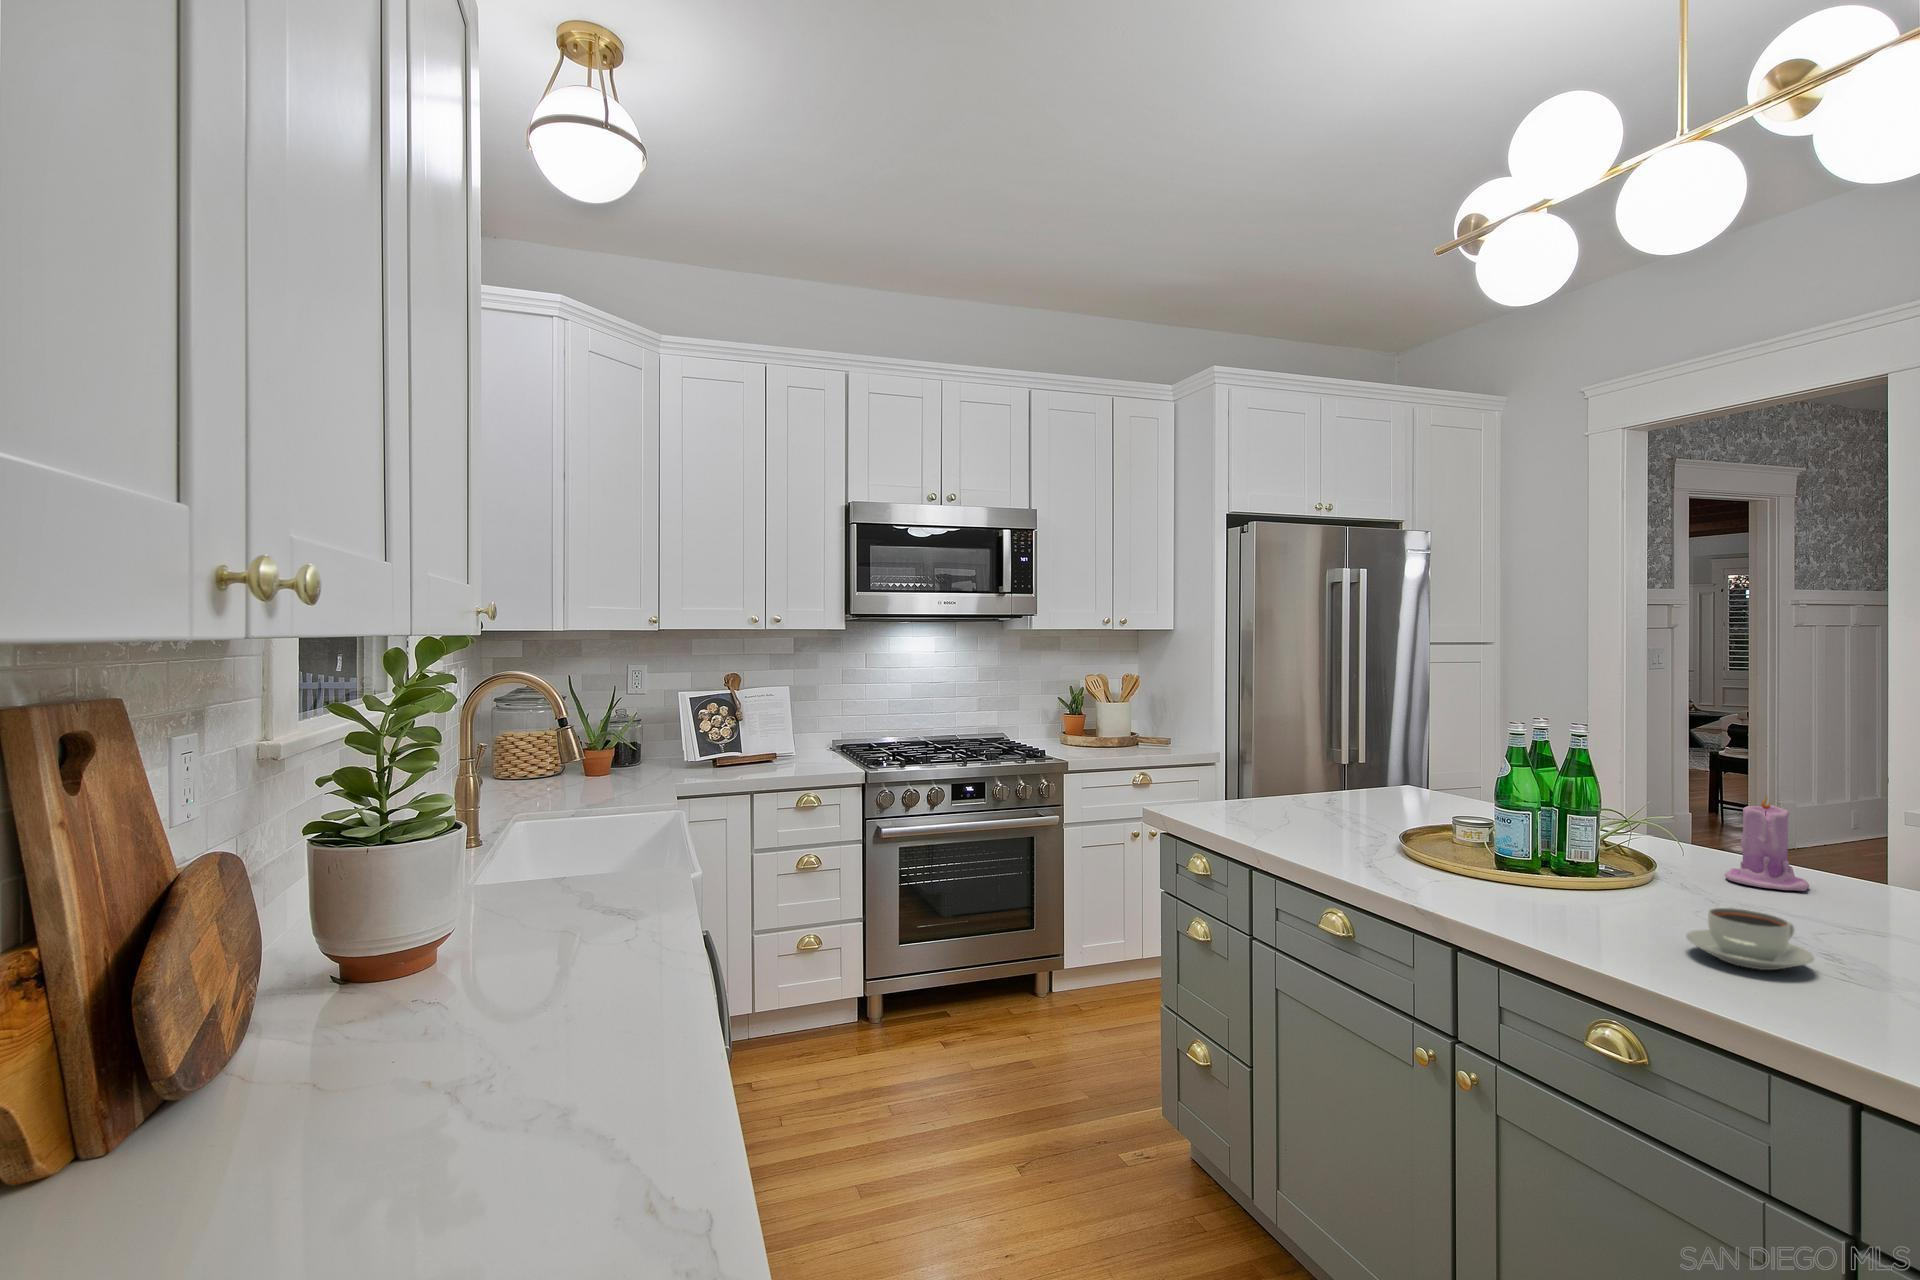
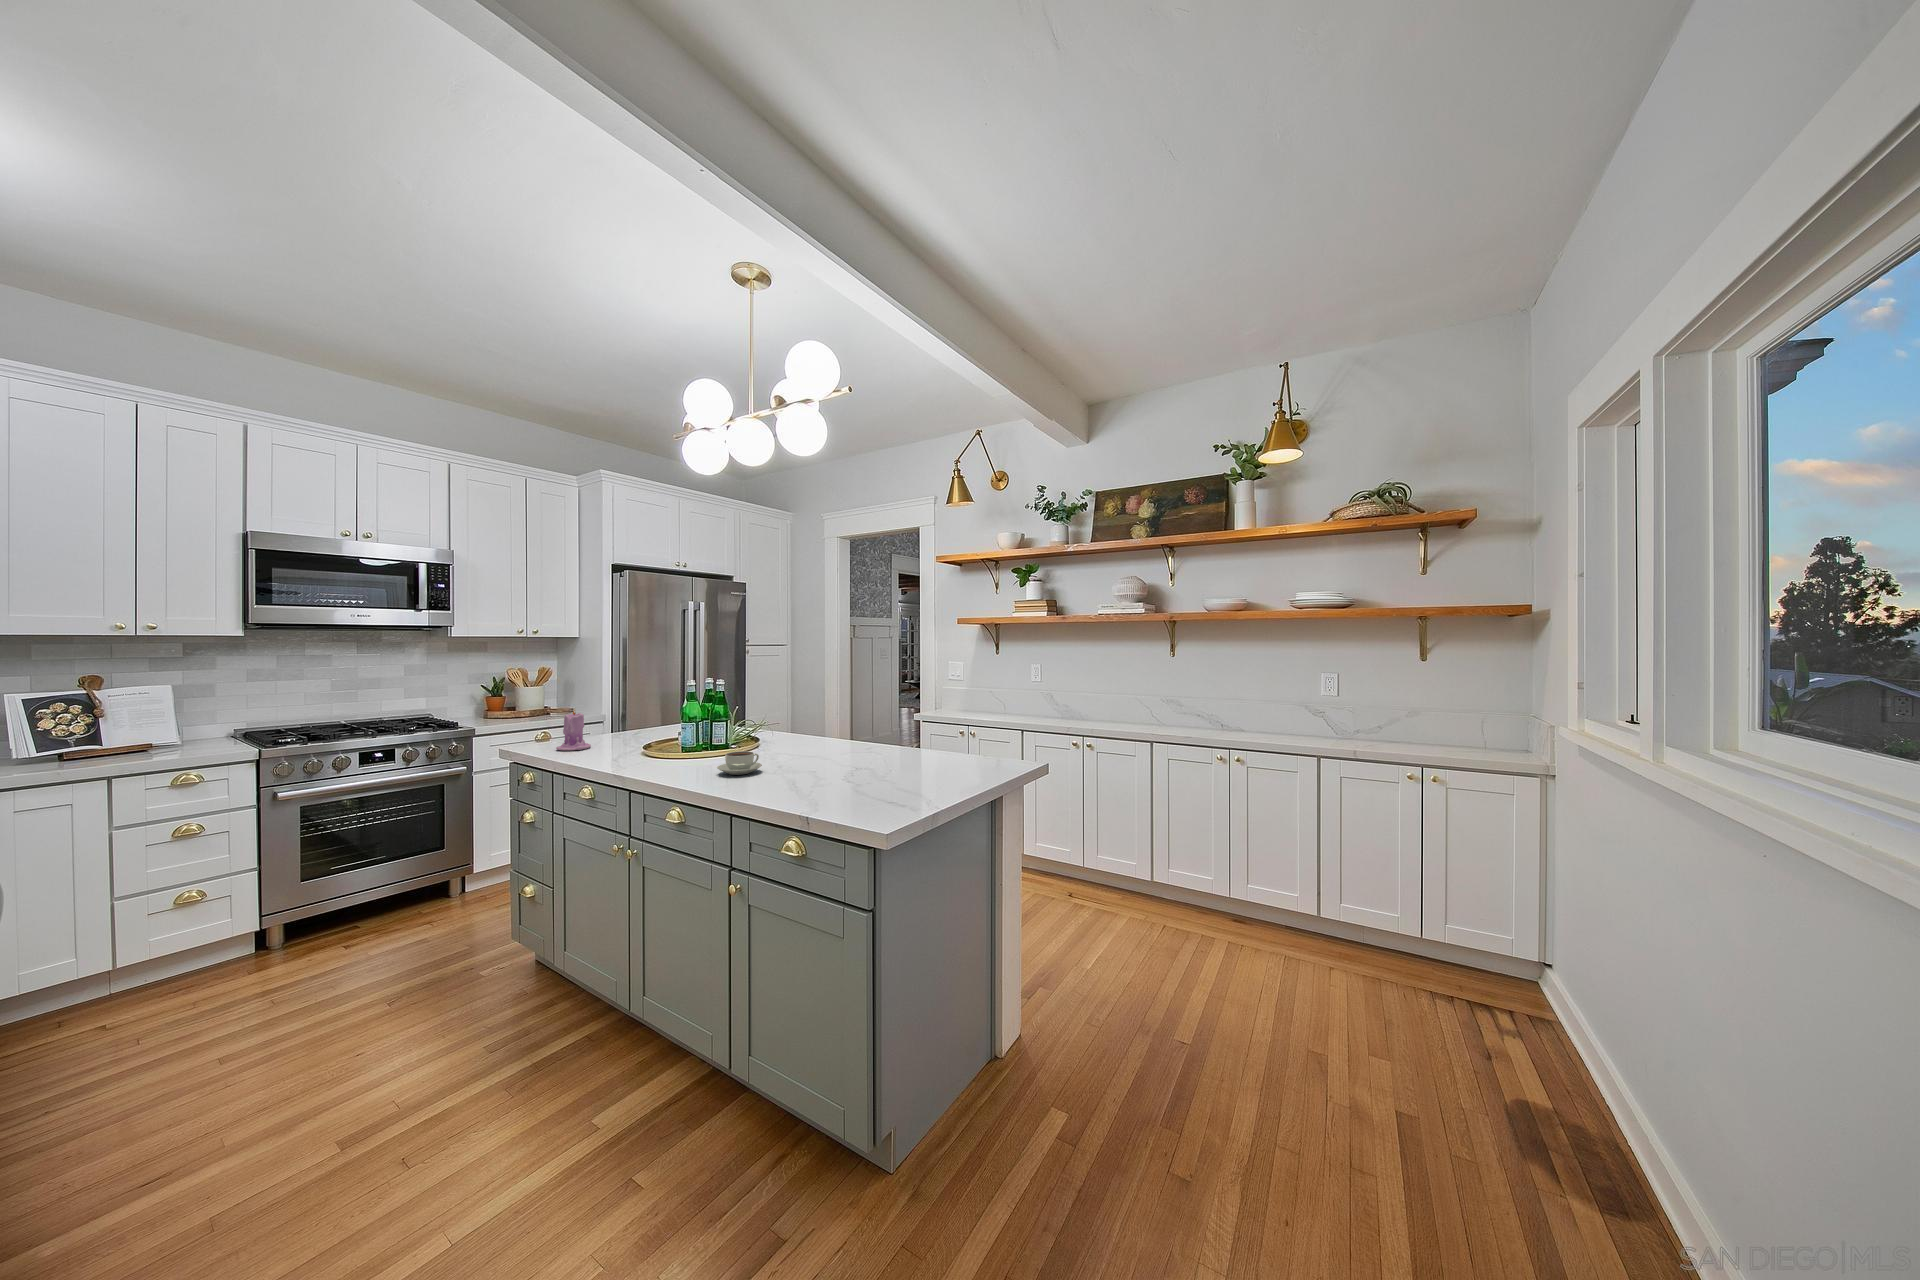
candle: present [1725,795,1809,891] -> present [556,710,591,751]

